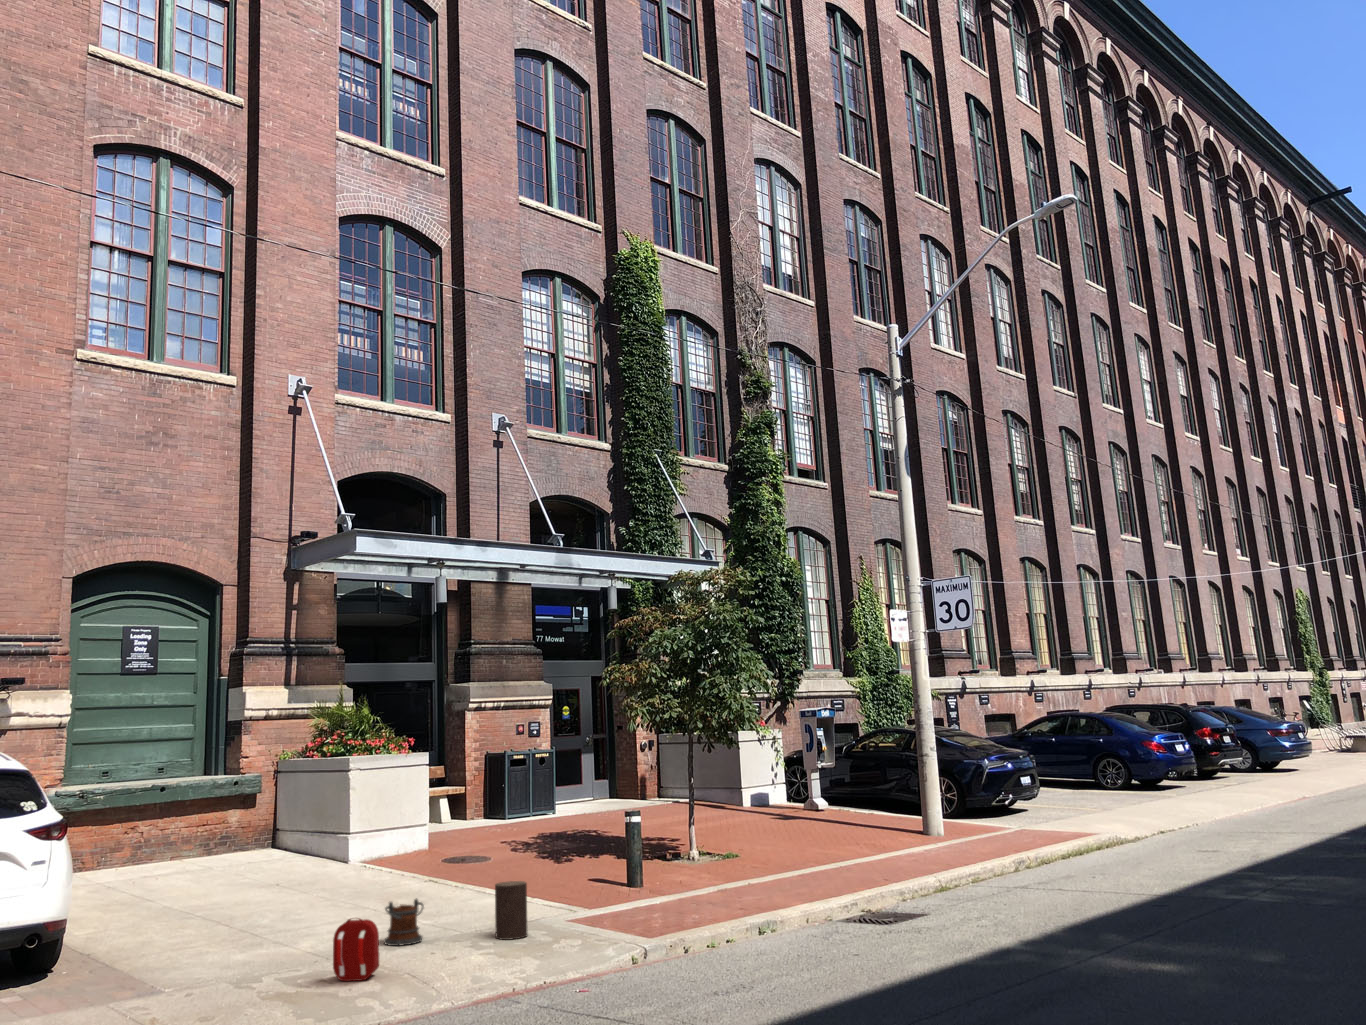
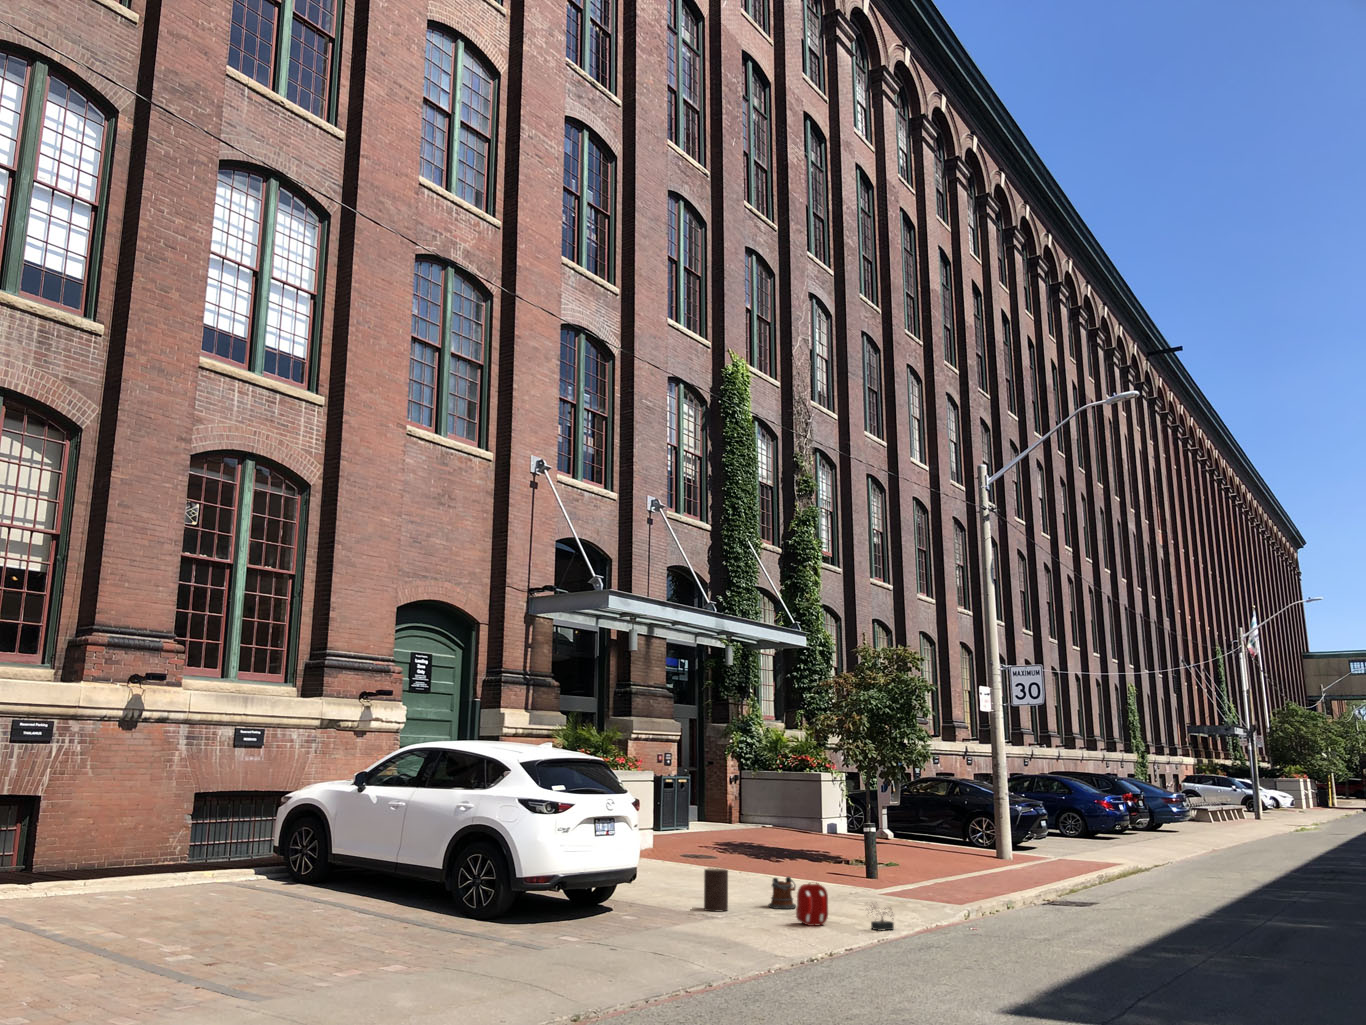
stool: present [495,881,528,940] -> present [704,869,728,911]
decorative plant: none [410,946,460,990] -> present [871,903,894,931]

